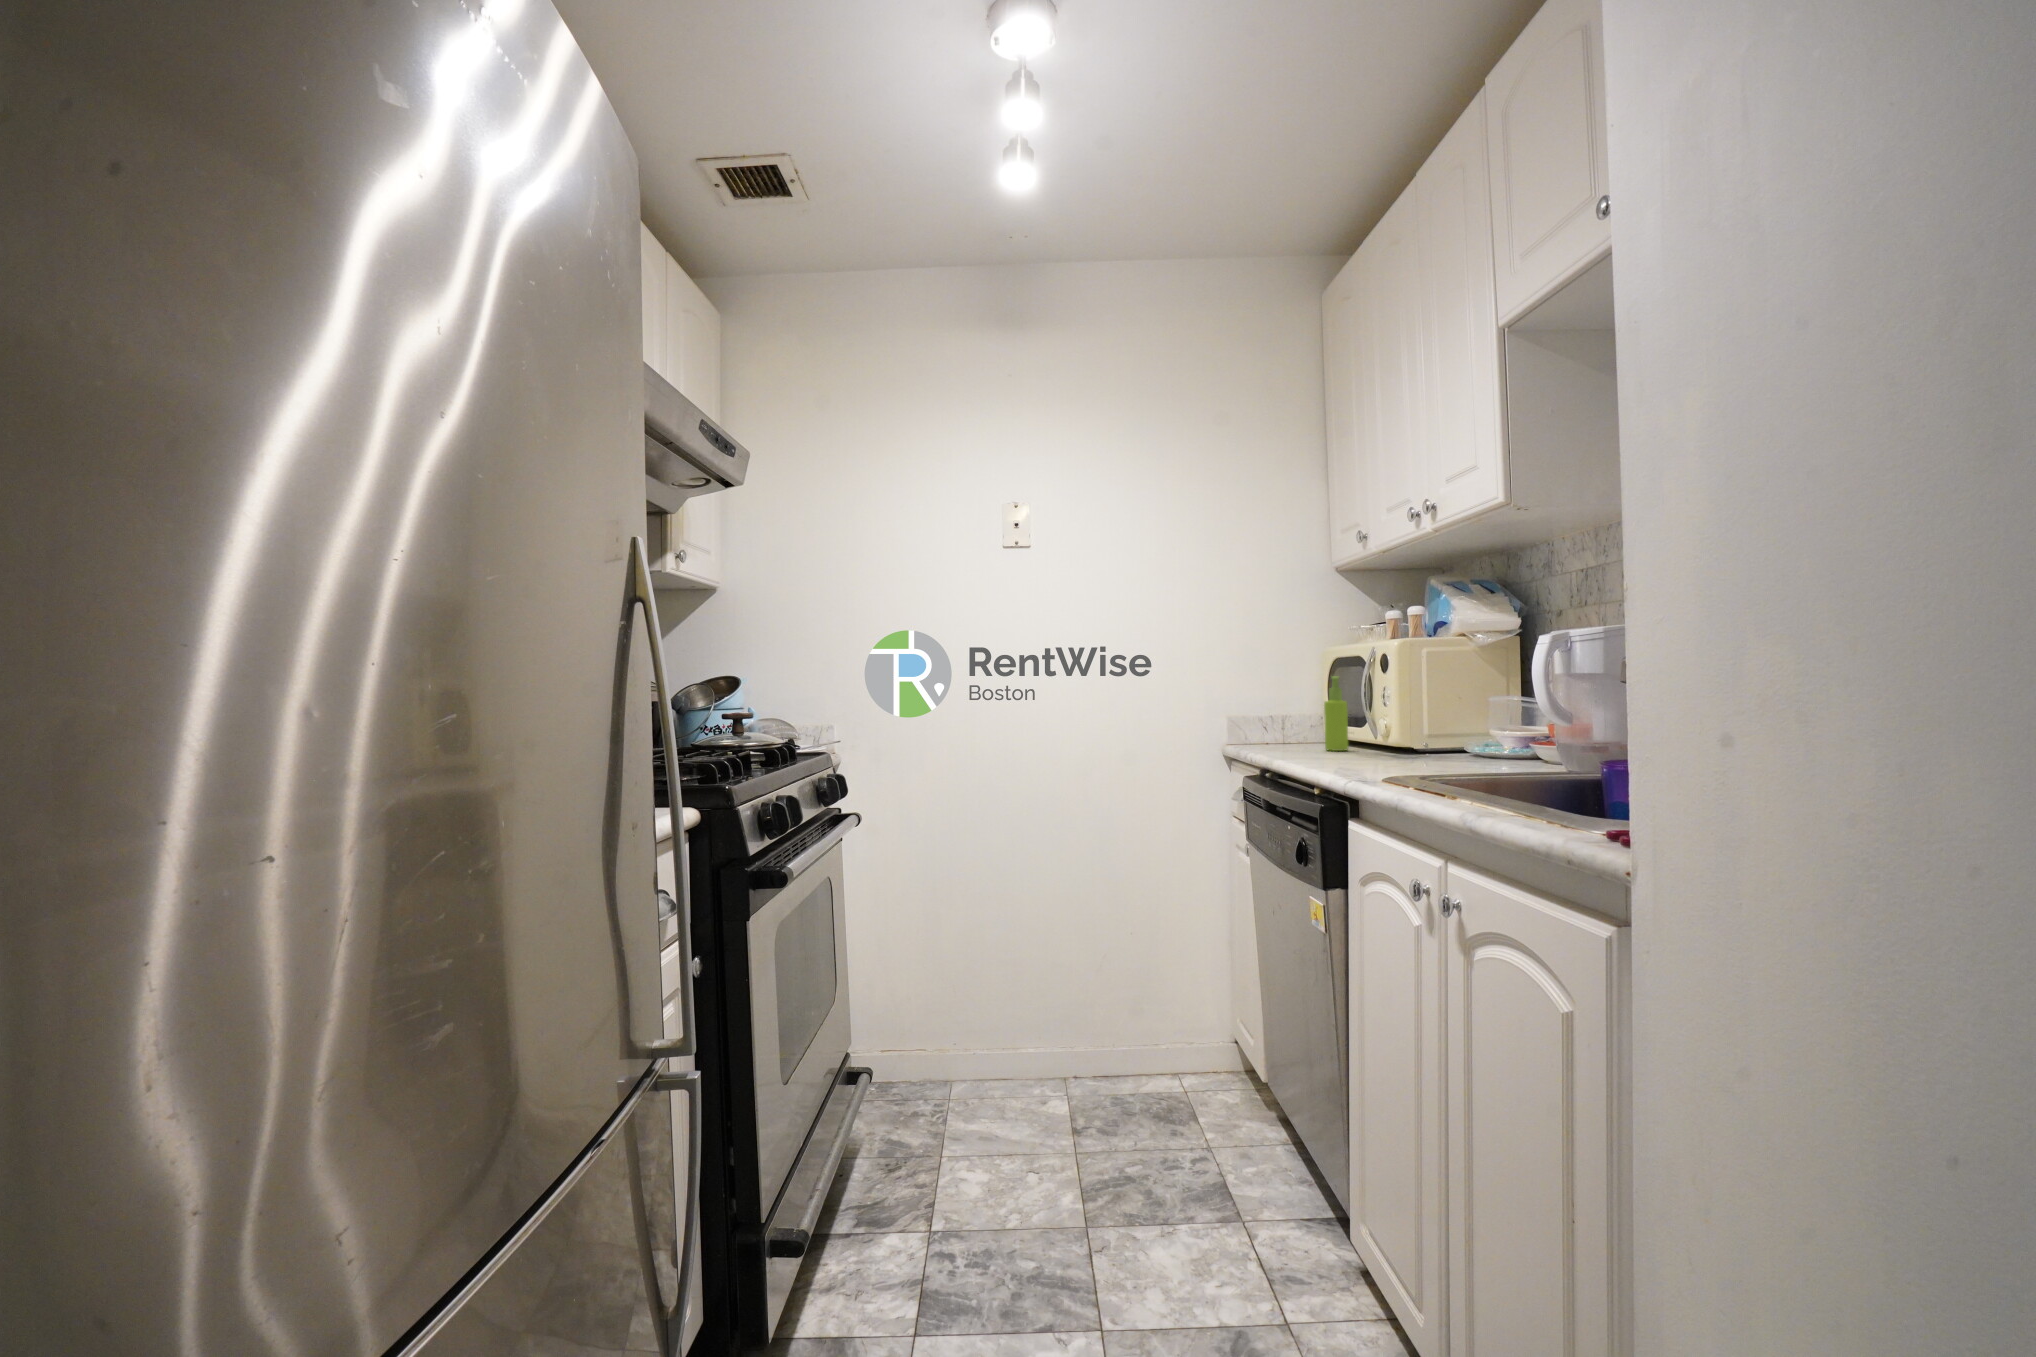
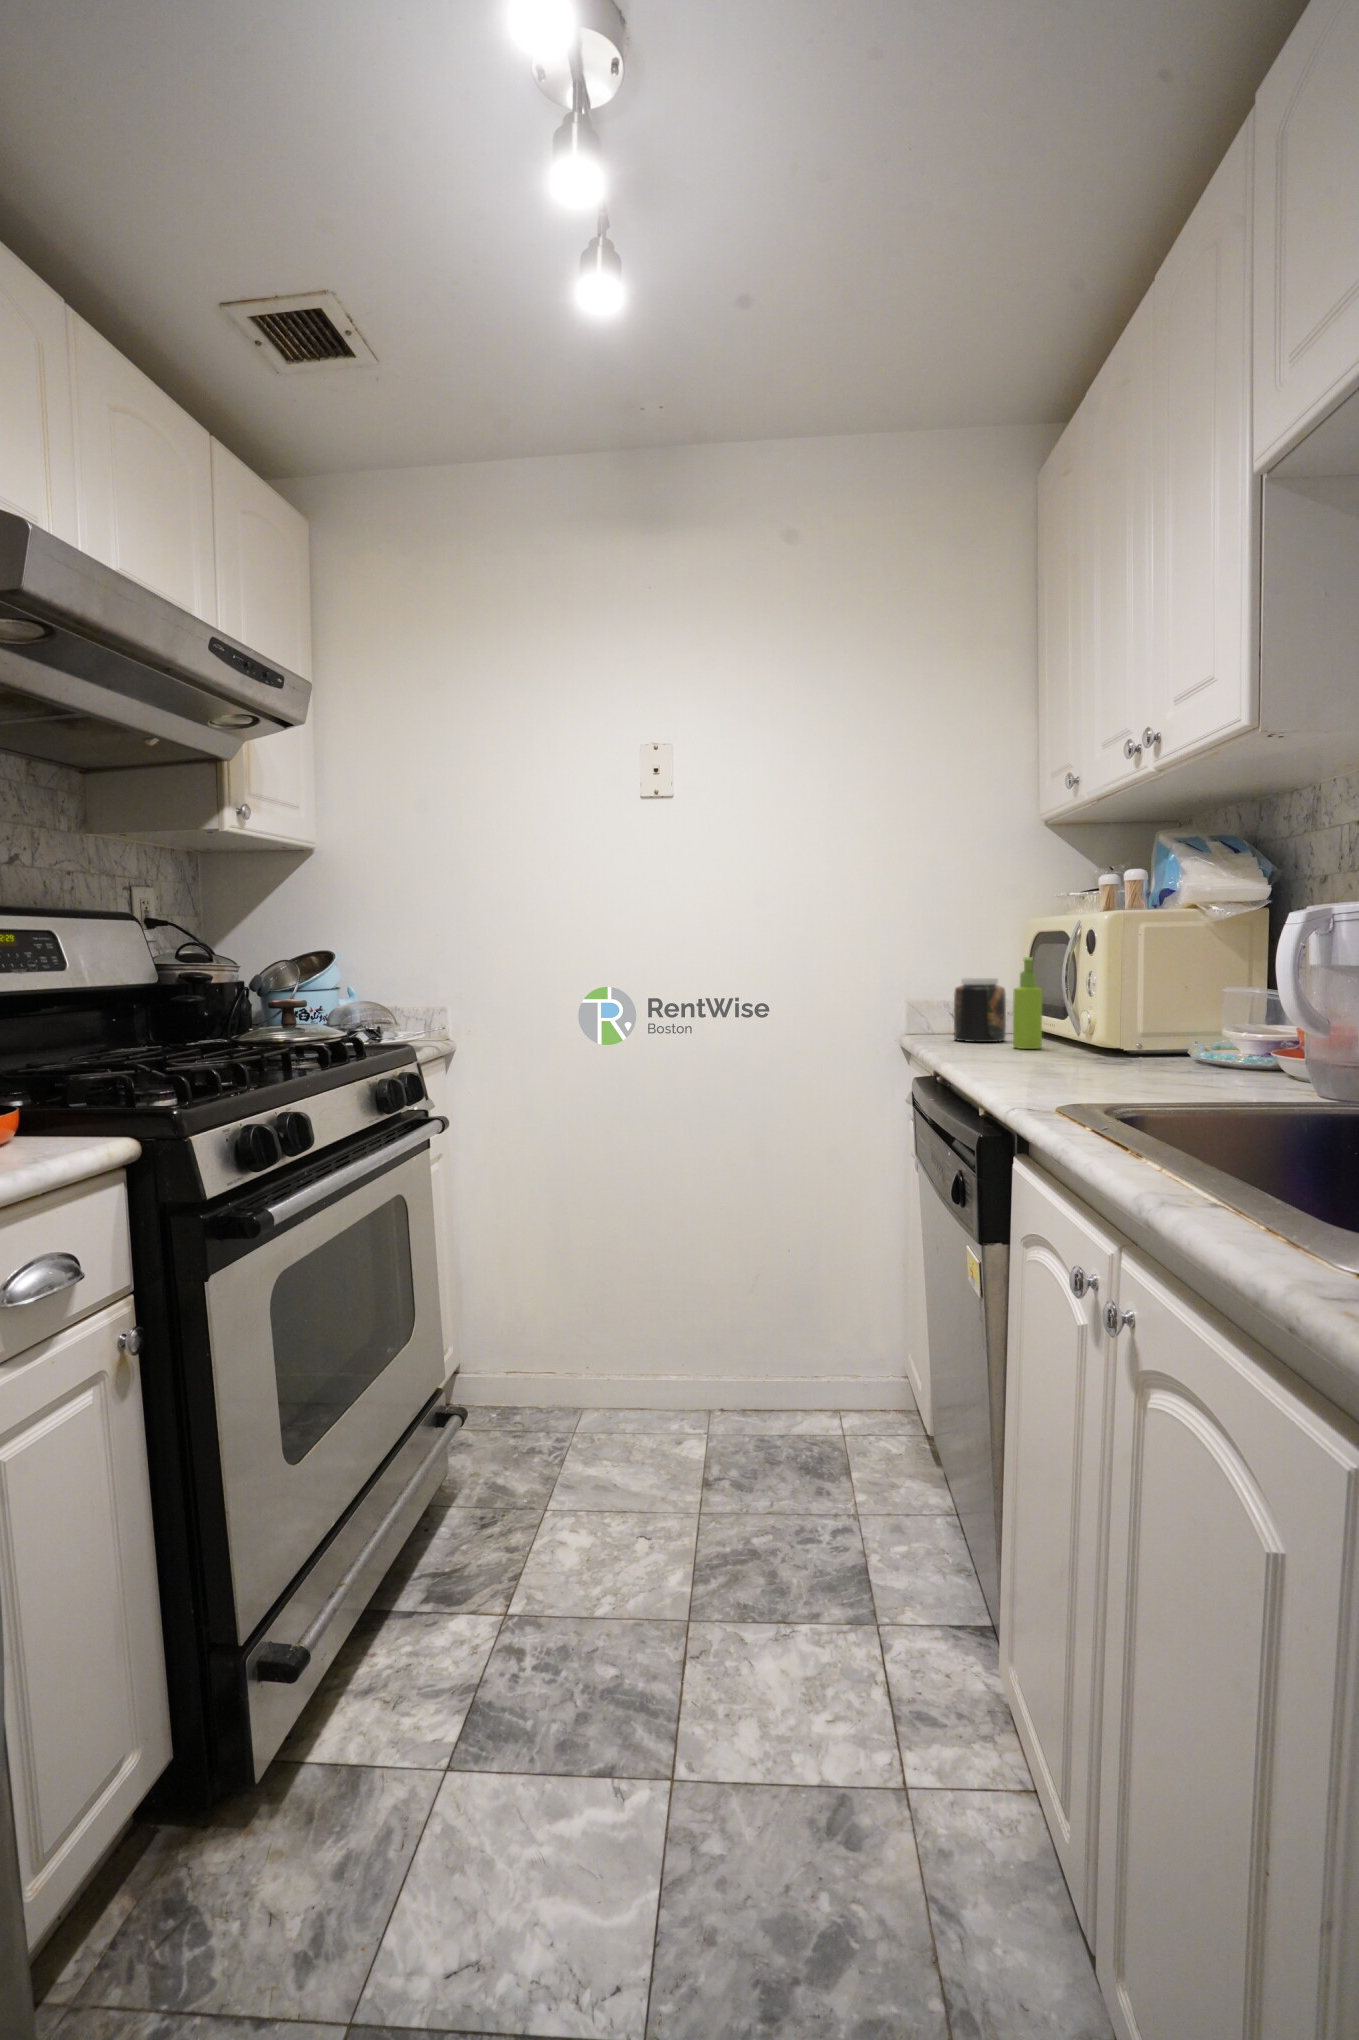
jar: none [1273,694,1316,747] -> present [954,978,1006,1042]

